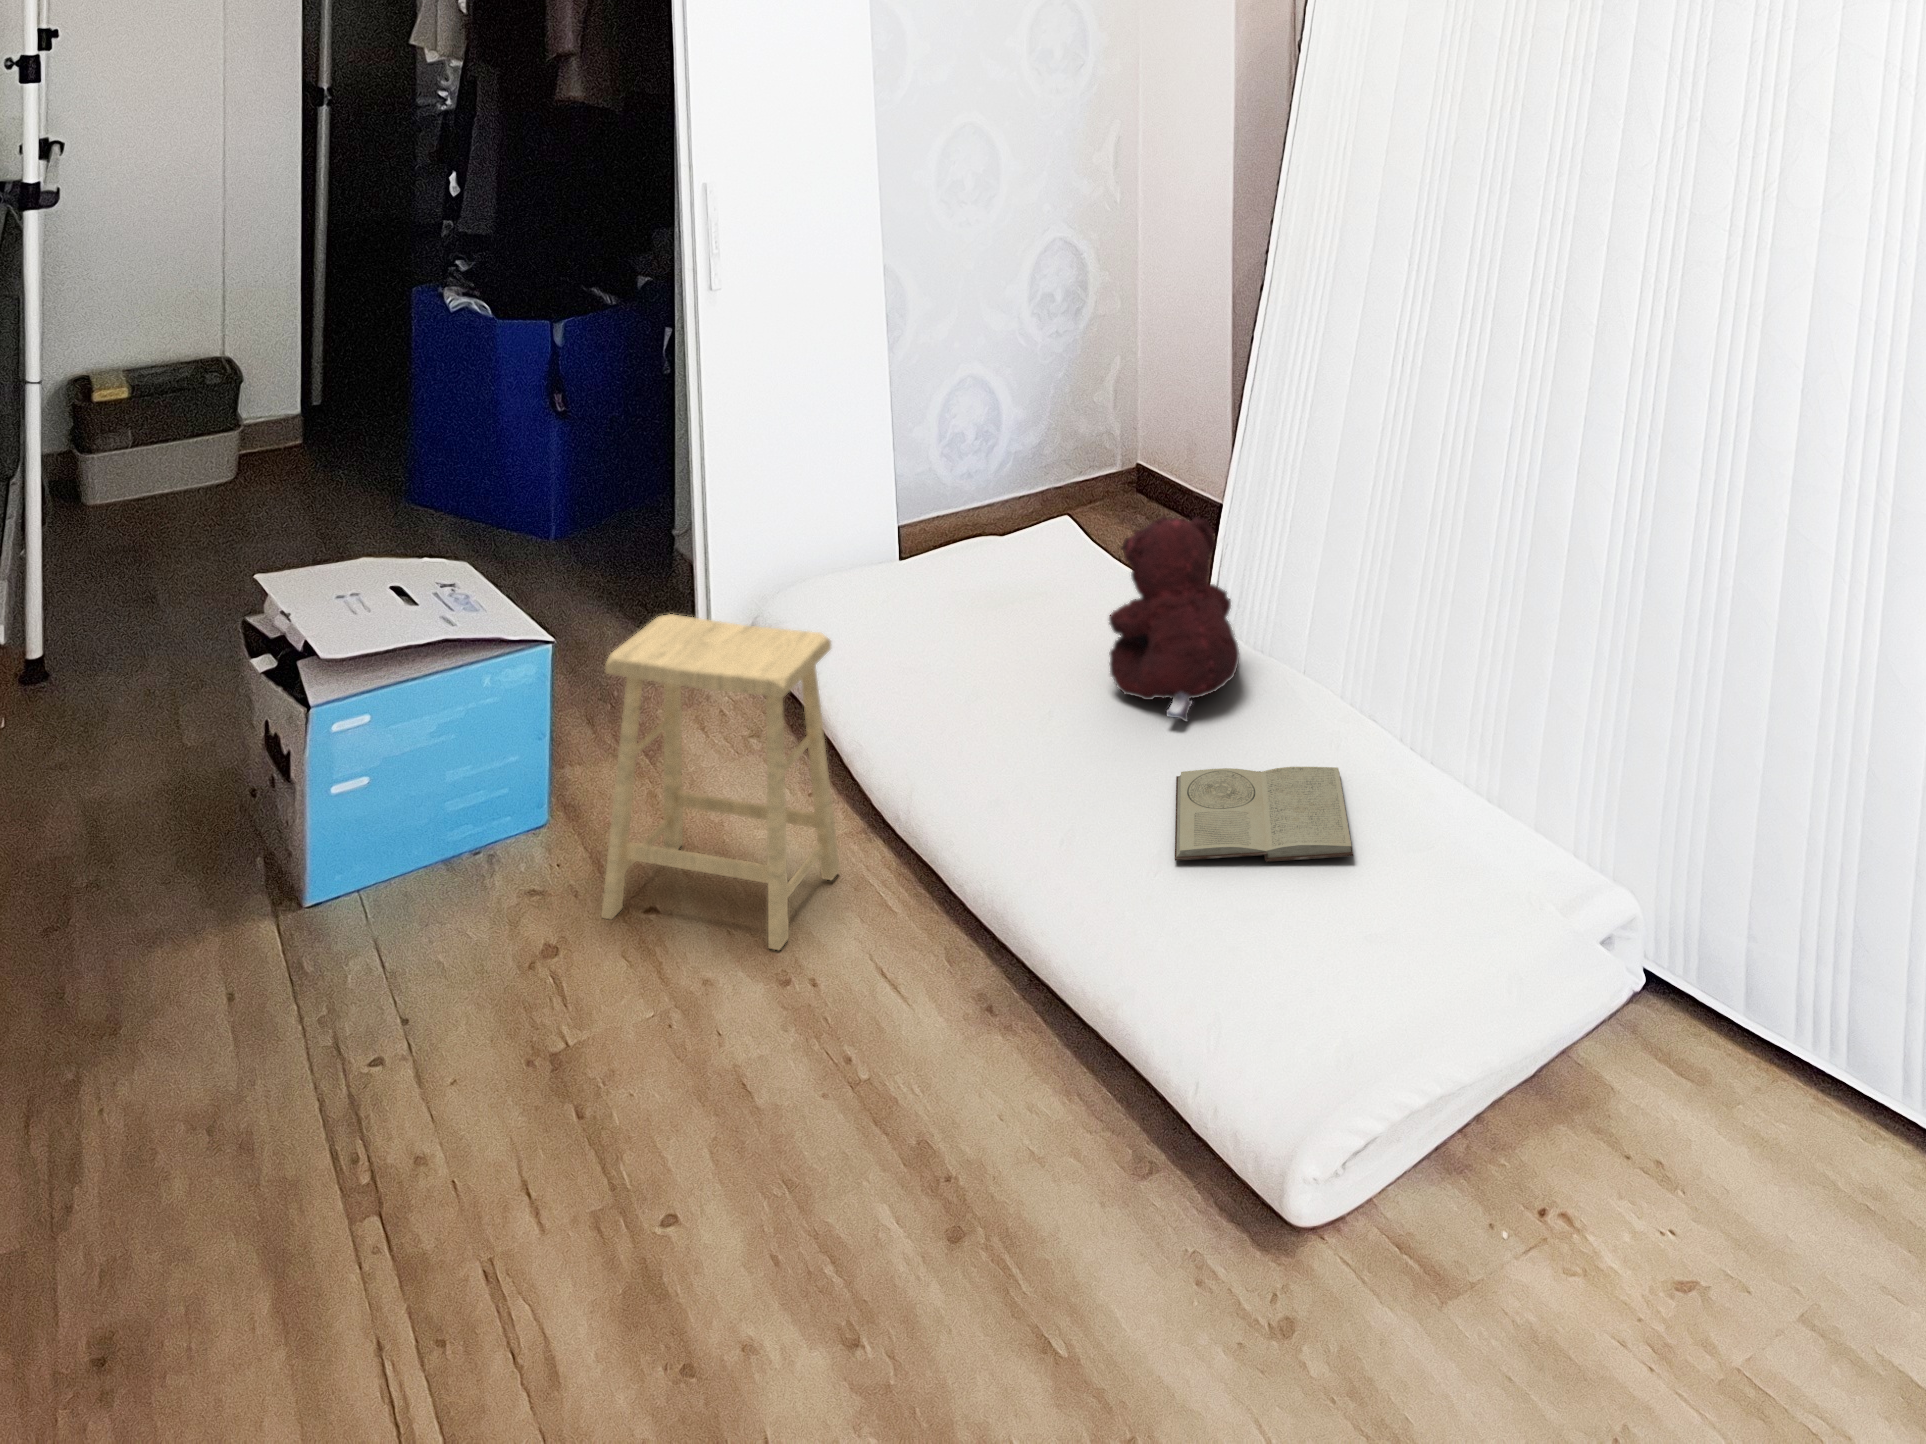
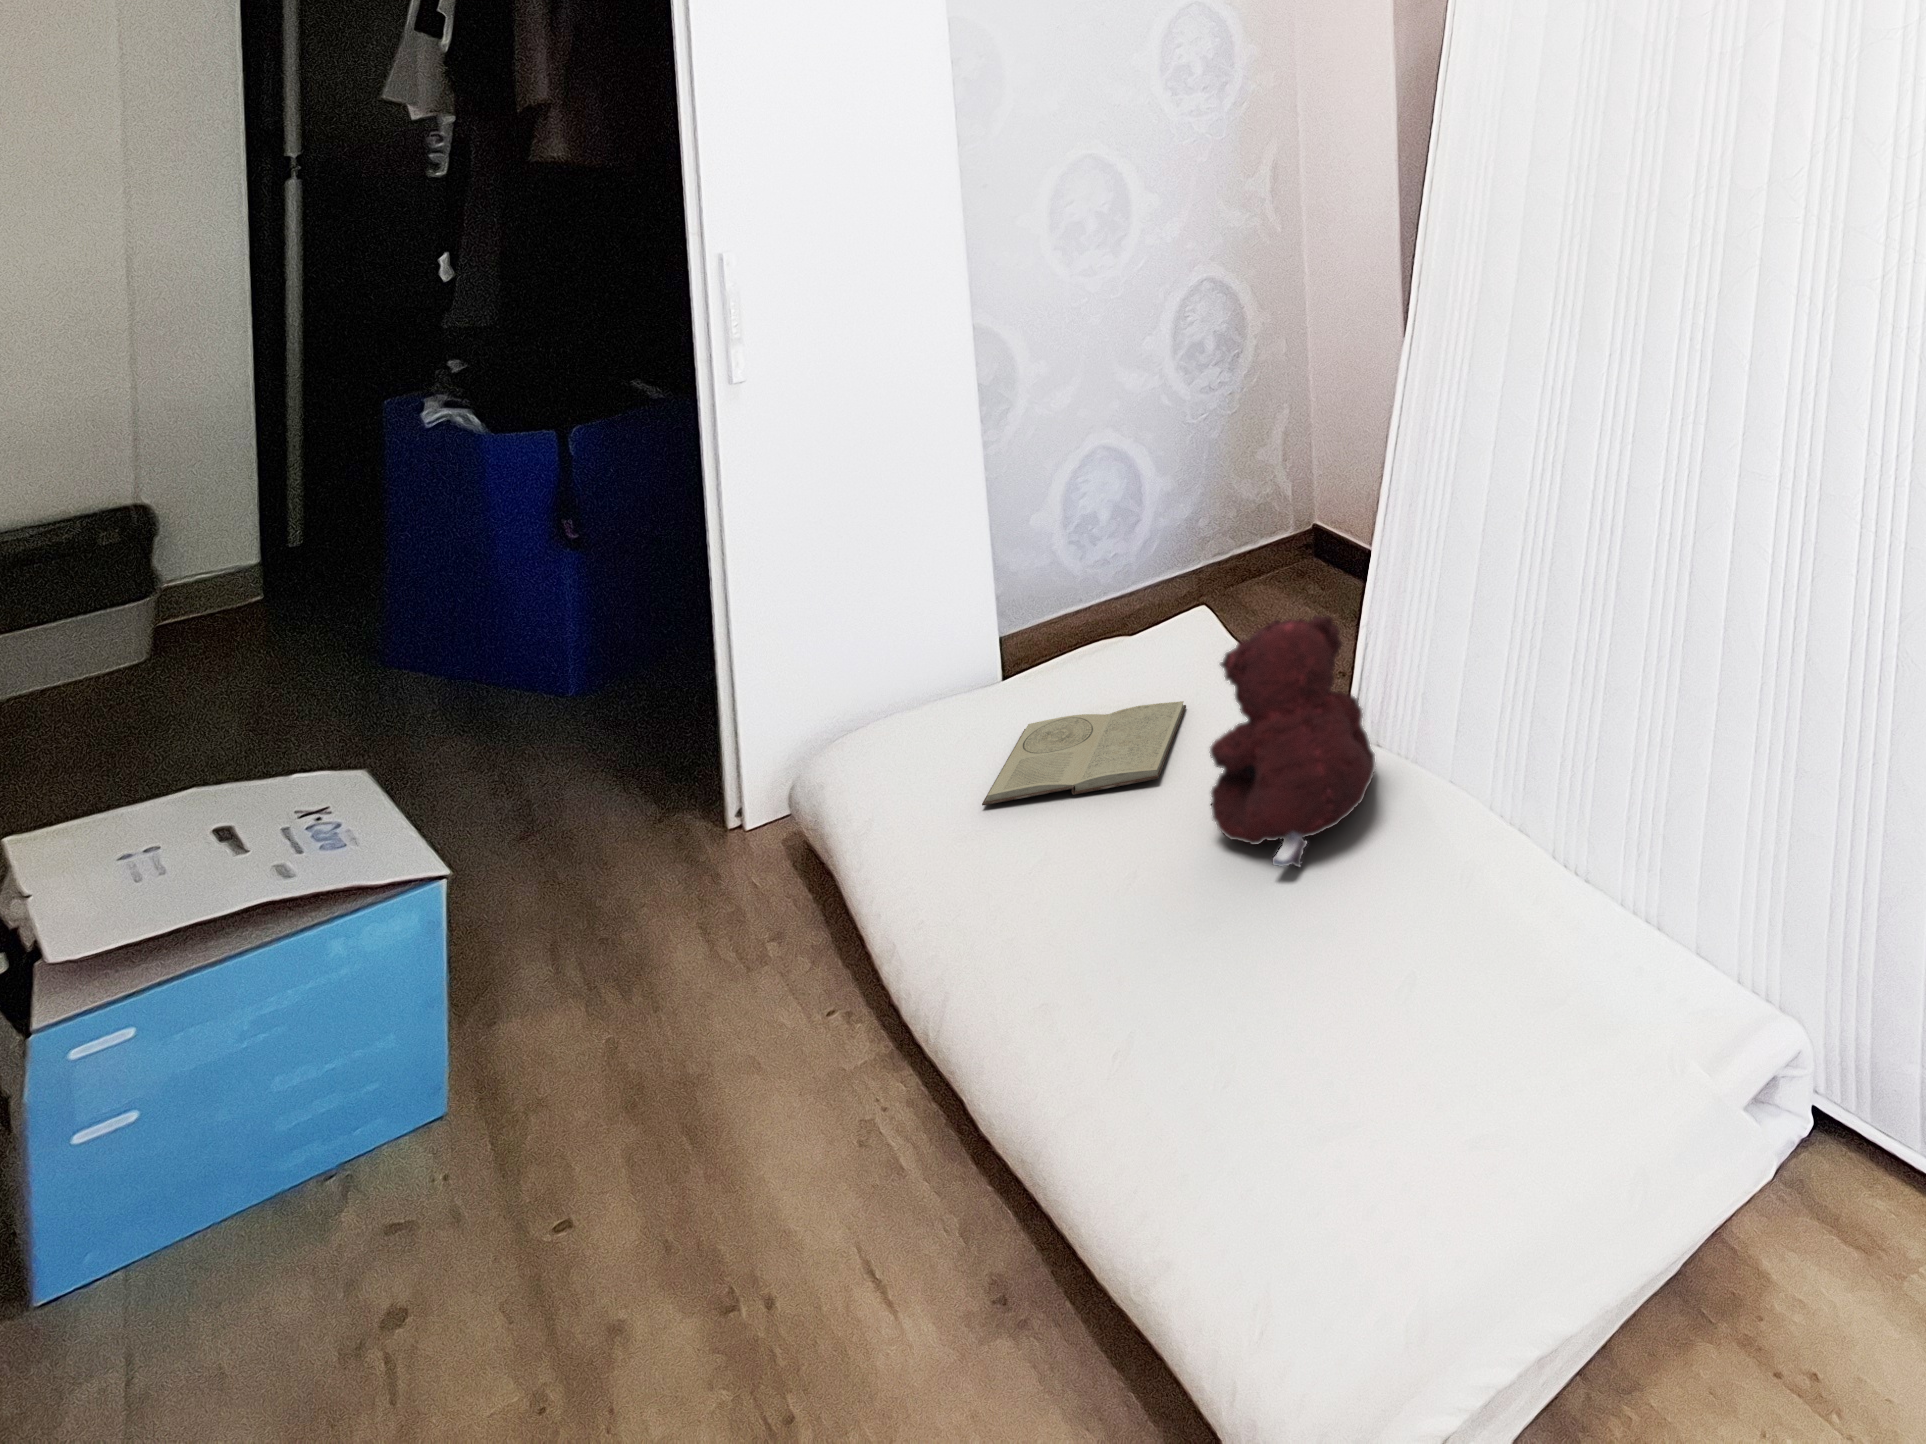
footstool: present [601,614,840,950] -> none [480,830,843,1262]
book: present [1175,767,1353,862] -> present [982,701,1186,805]

